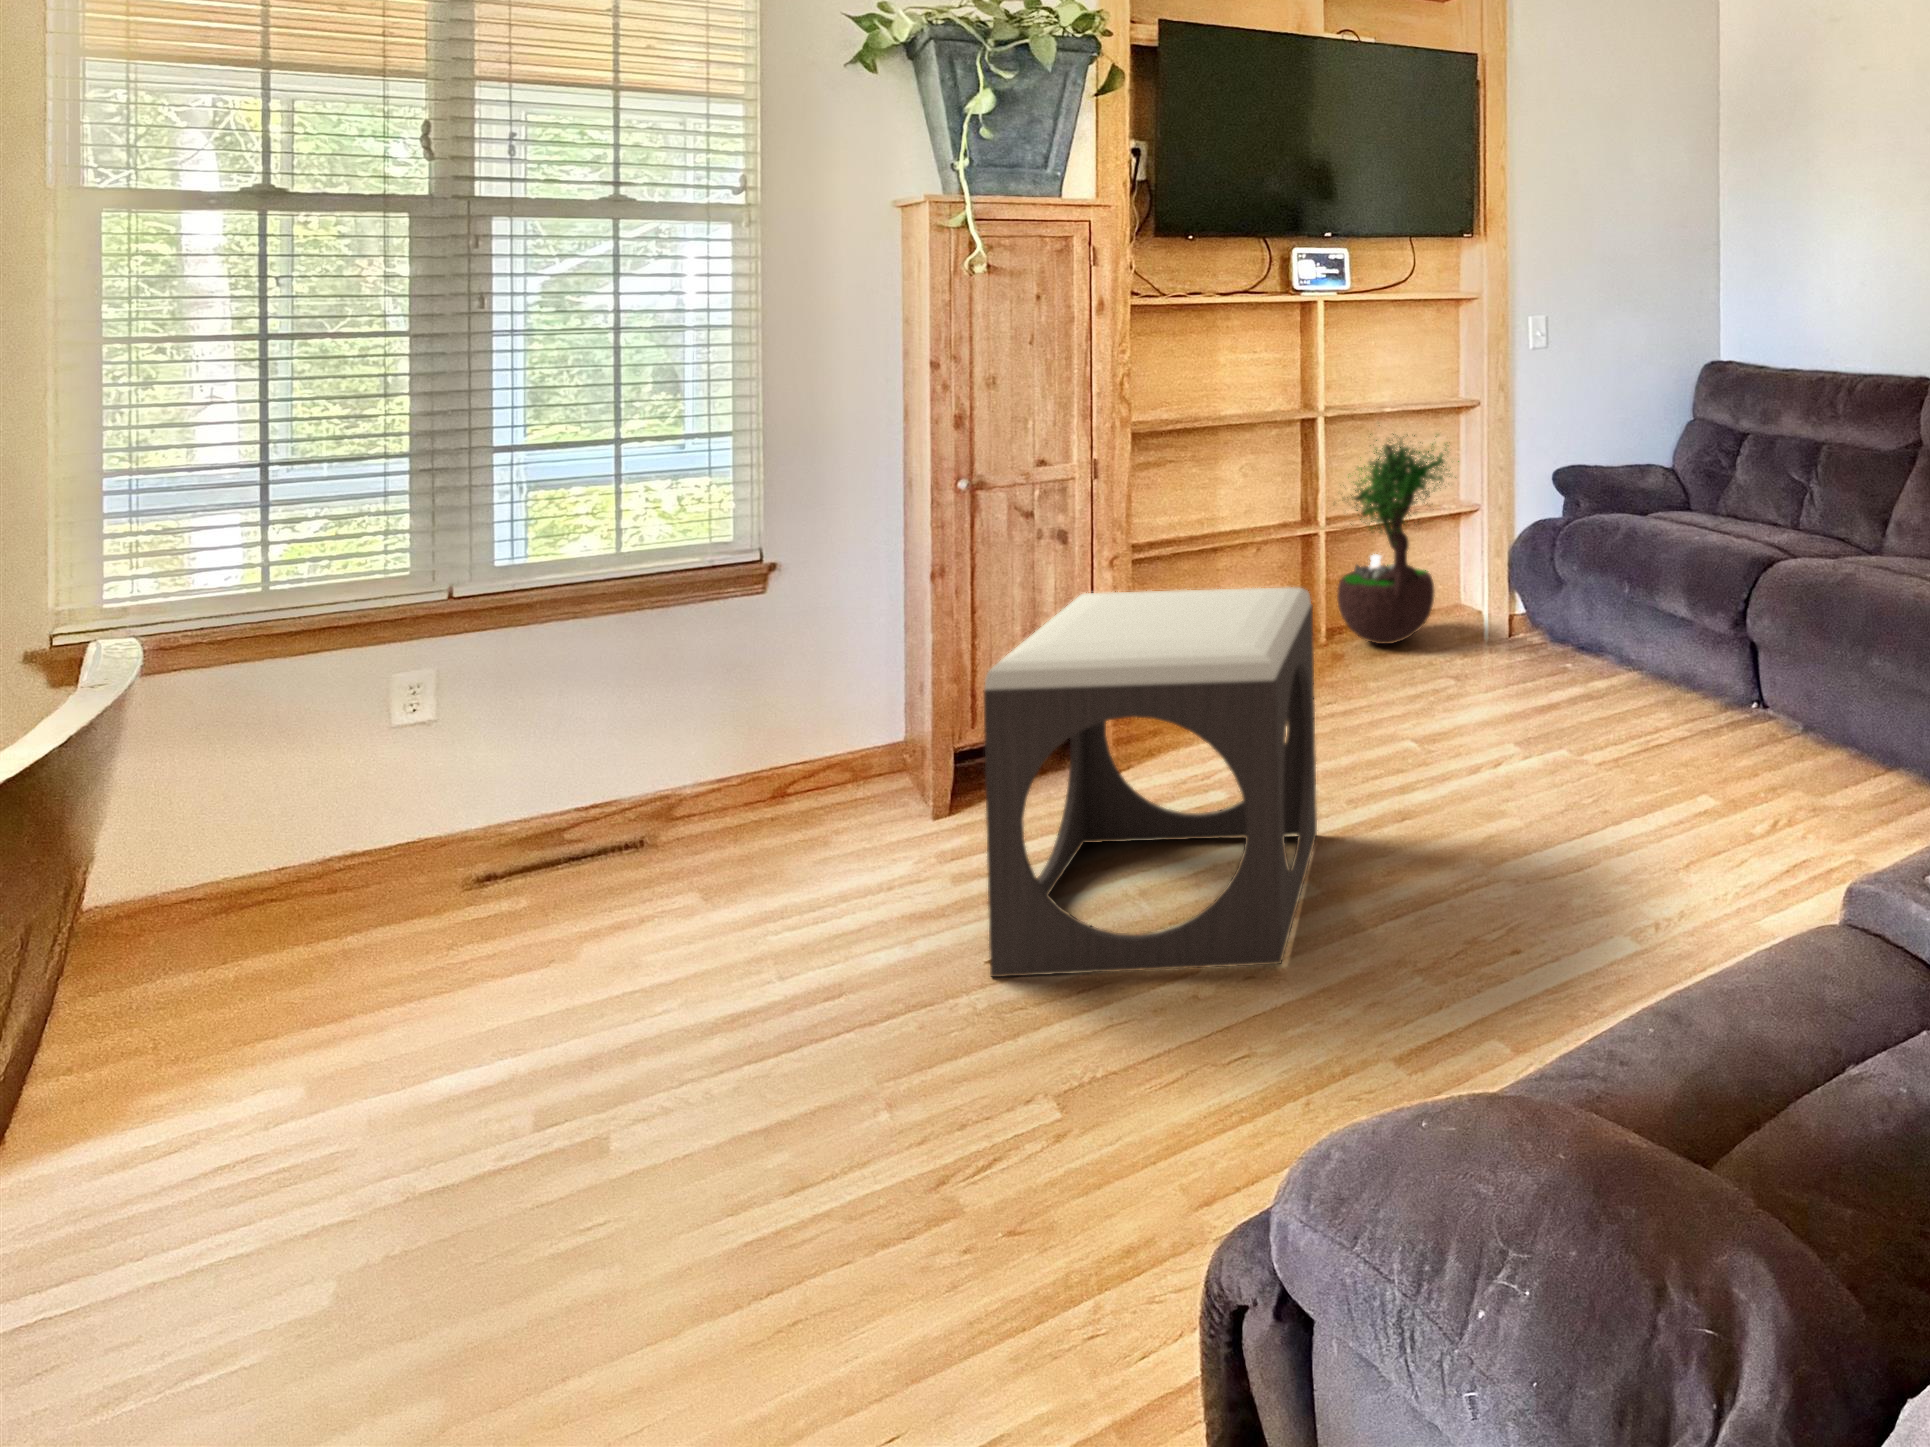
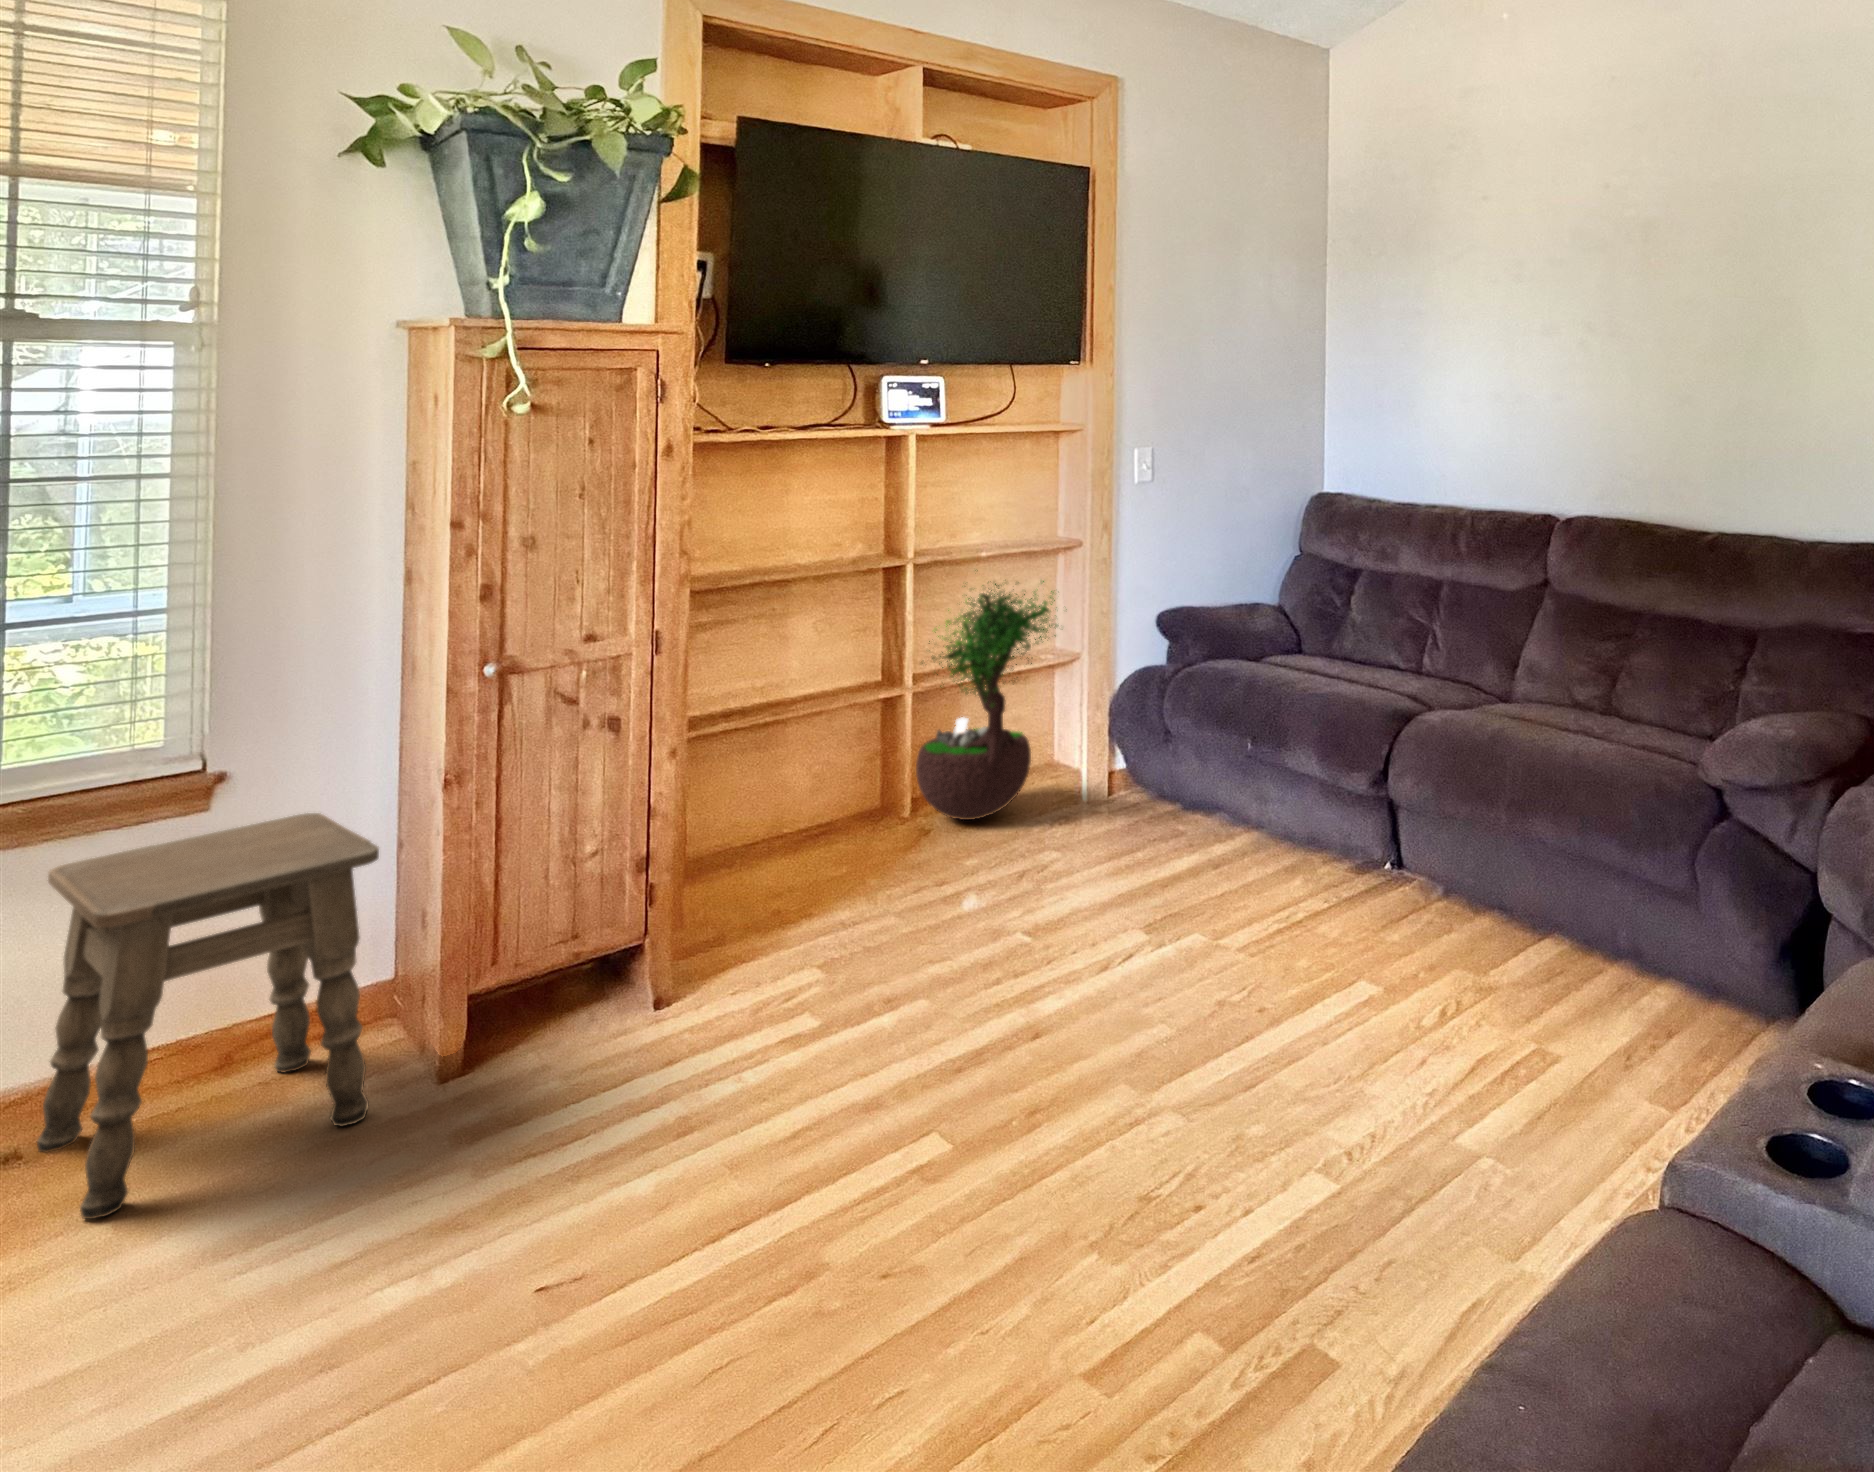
footstool: present [984,587,1317,977] -> none [557,770,942,1273]
side table: none [678,594,892,885] -> present [37,813,379,1219]

